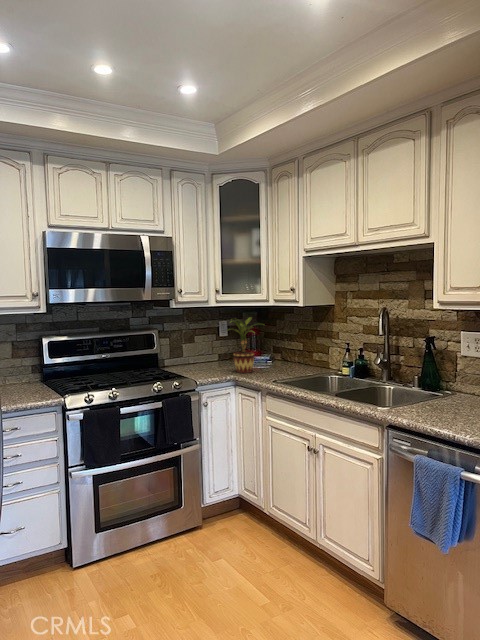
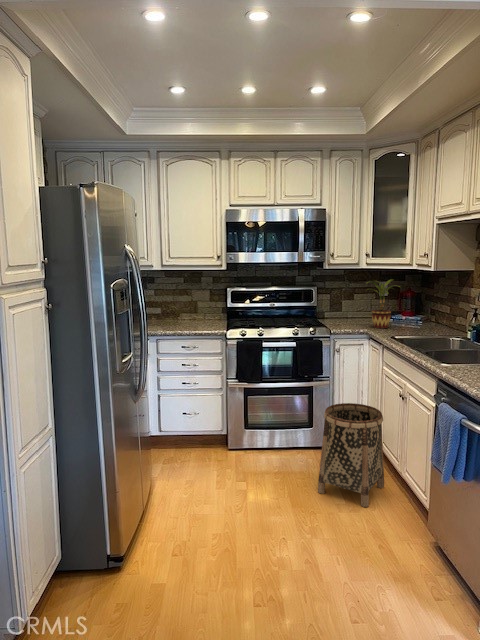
basket: none [224,467,295,597] -> present [318,403,384,507]

